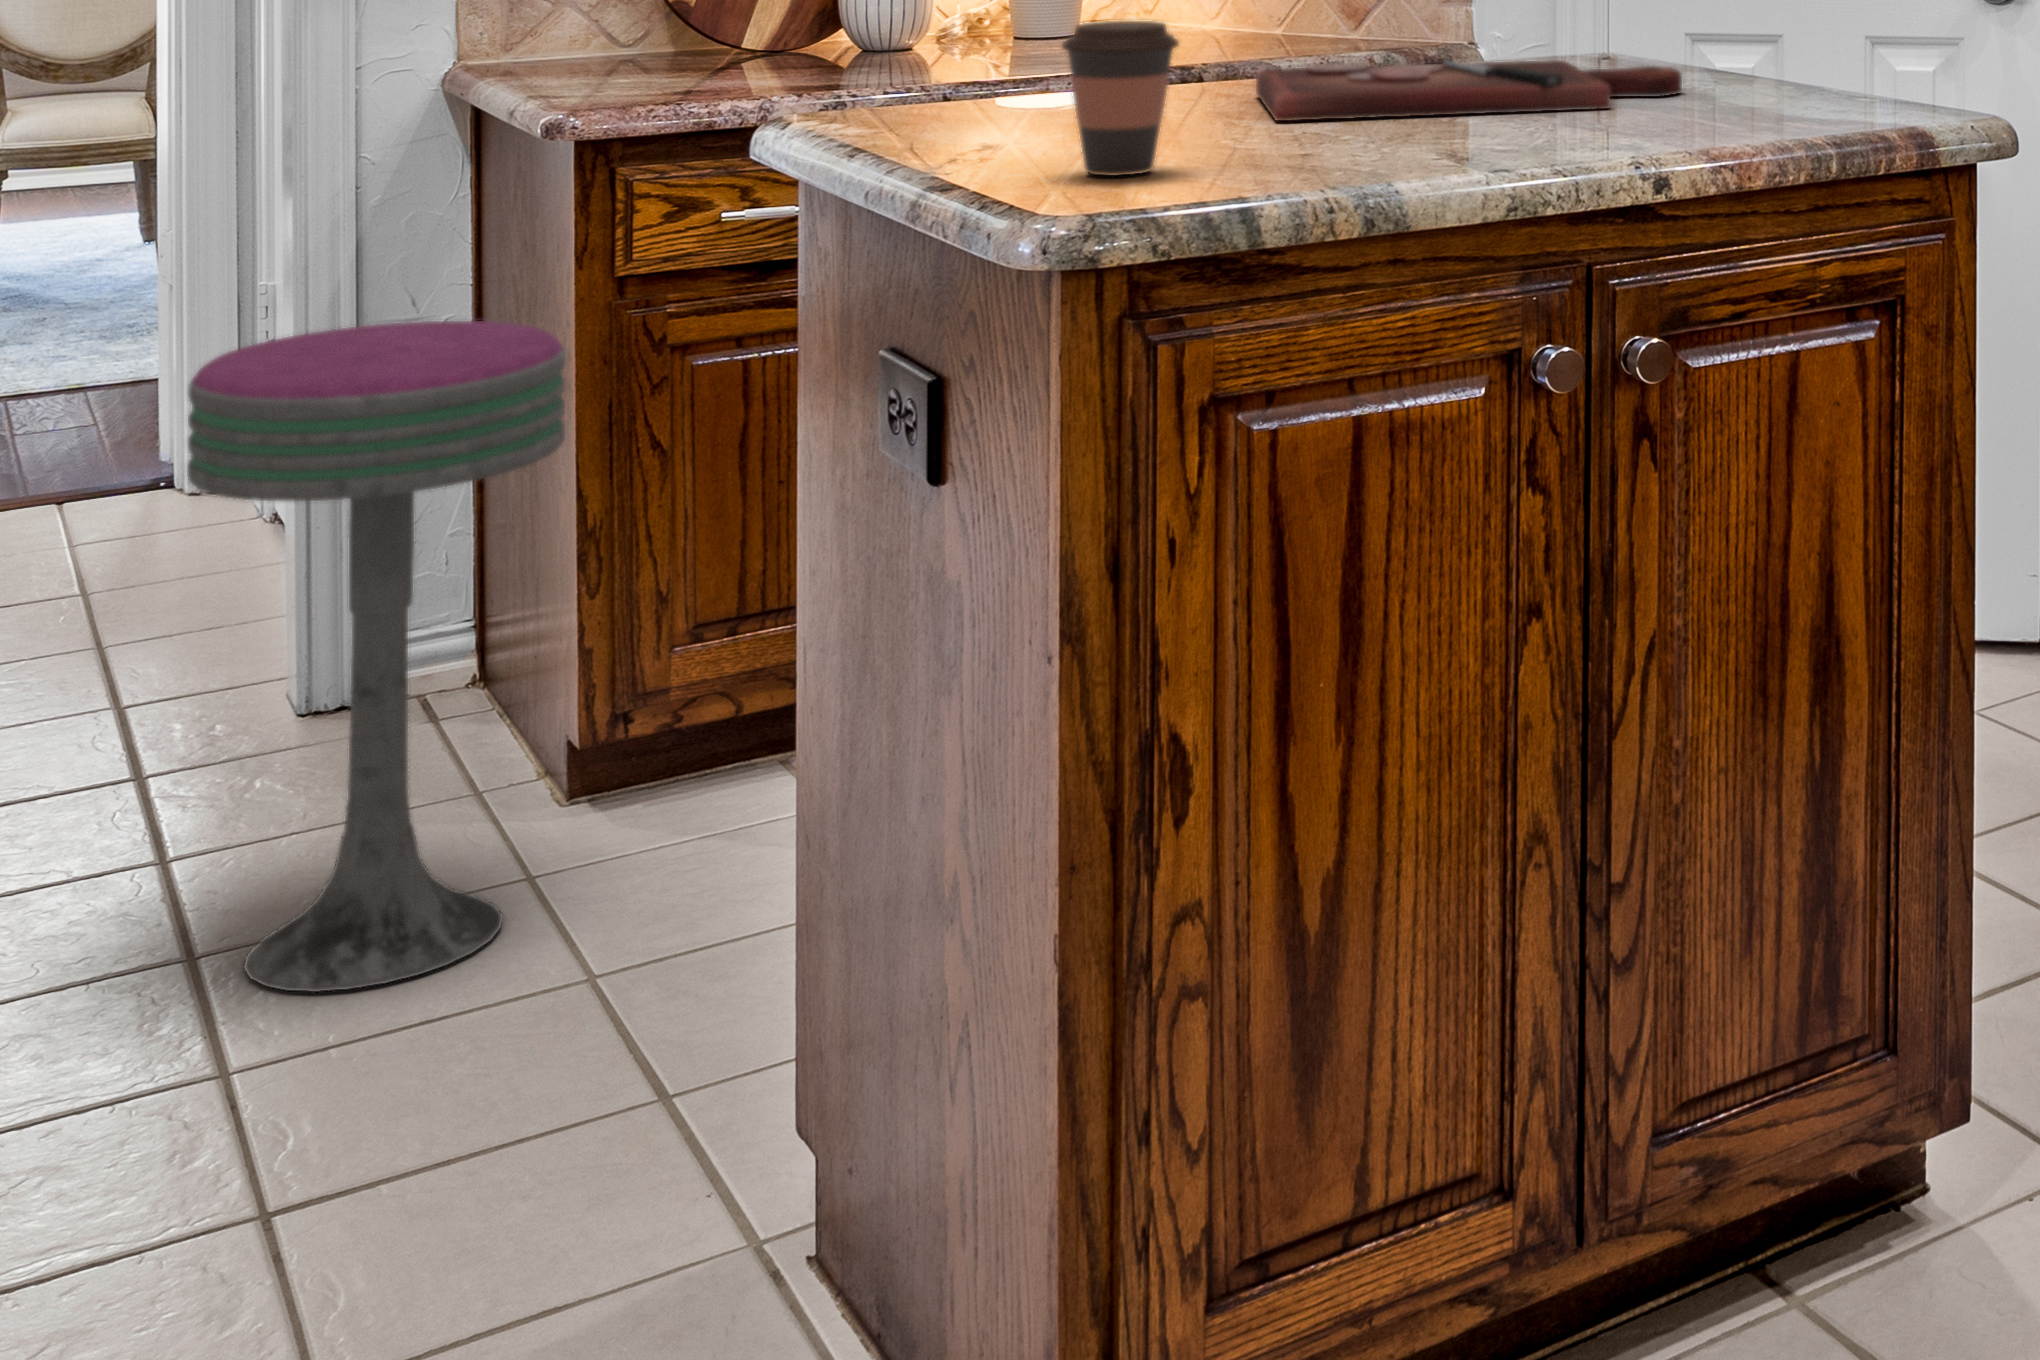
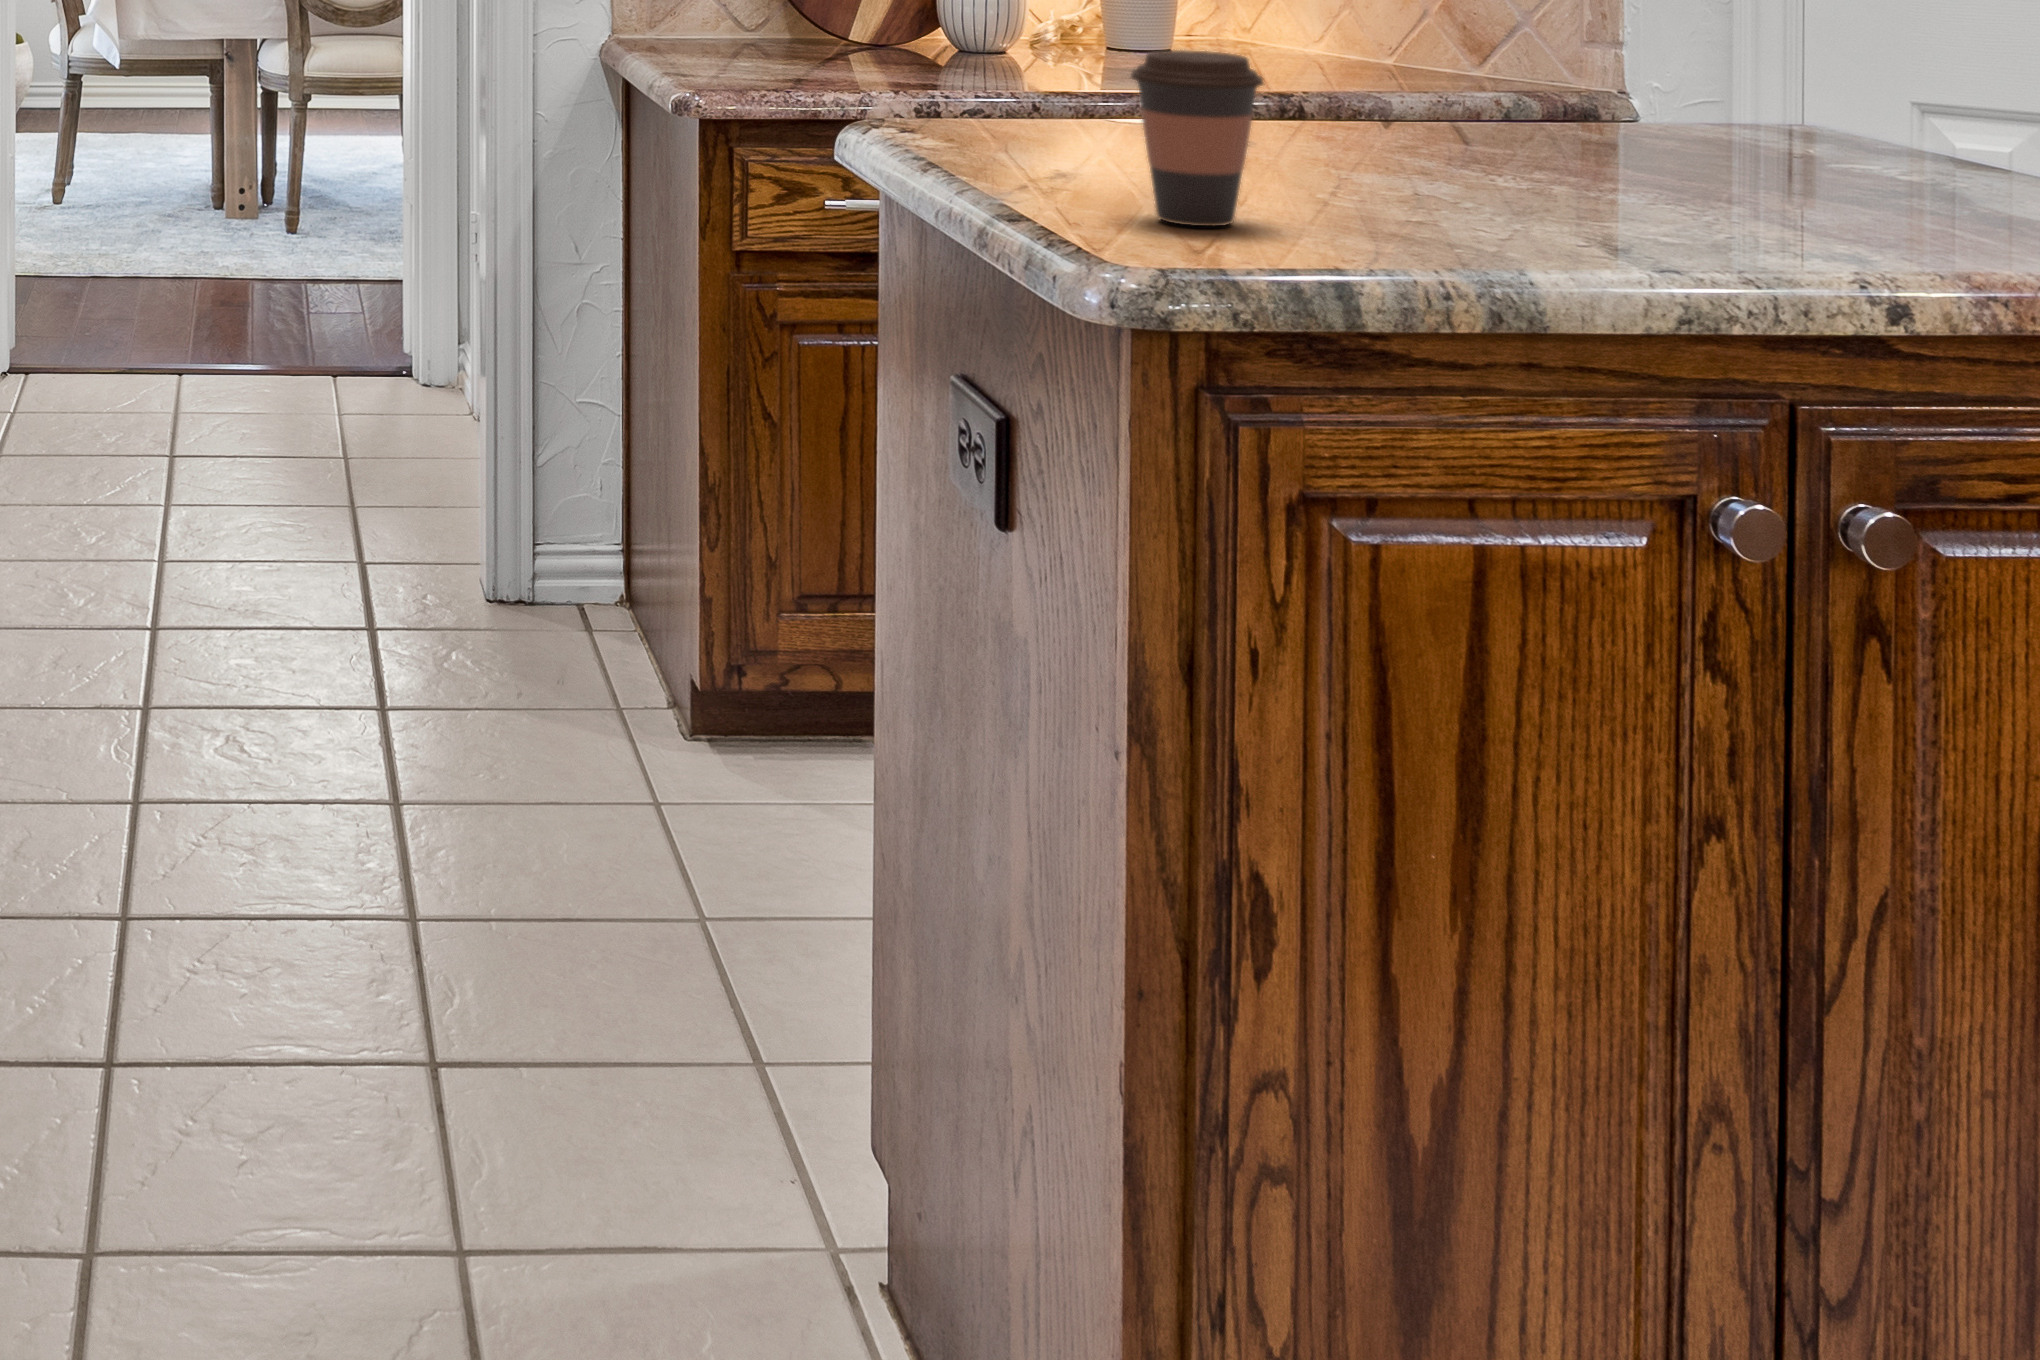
cutting board: present [1256,60,1682,121] -> none [1358,111,1917,198]
bar stool: present [187,321,566,992] -> none [392,266,688,869]

